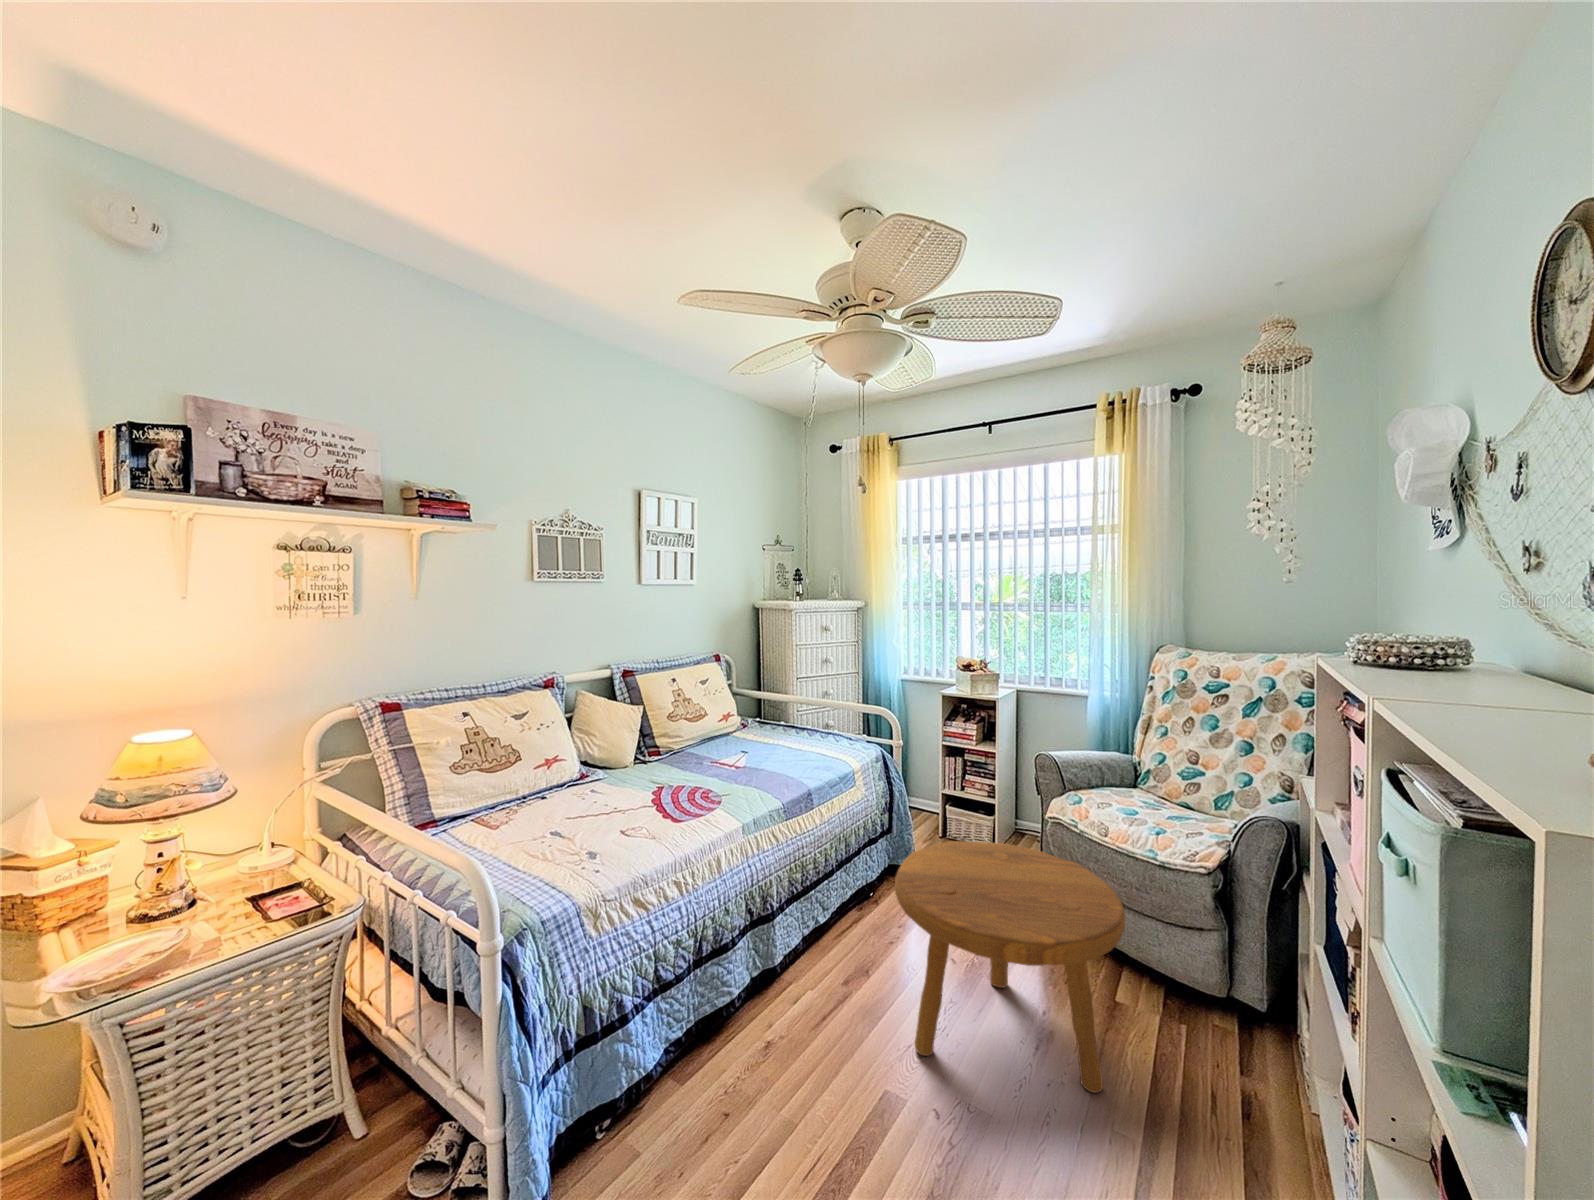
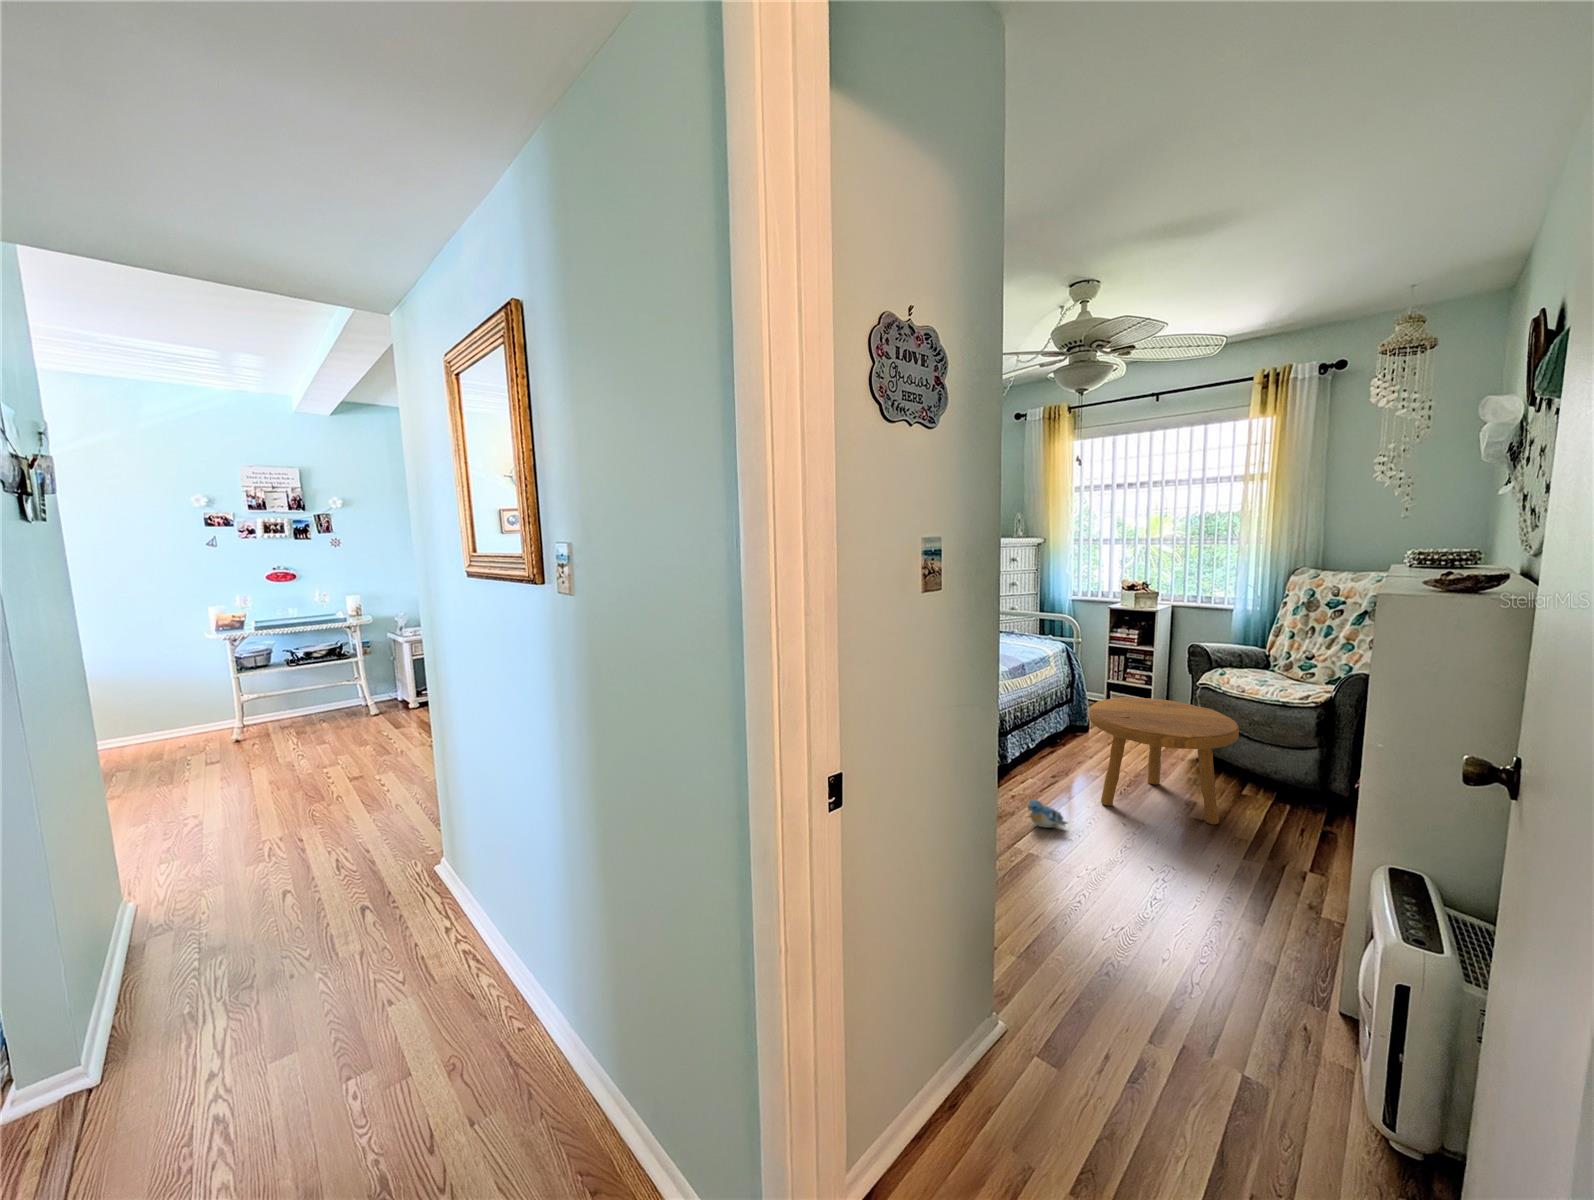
plush toy: none [770,1083,846,1146] -> present [1027,799,1067,828]

